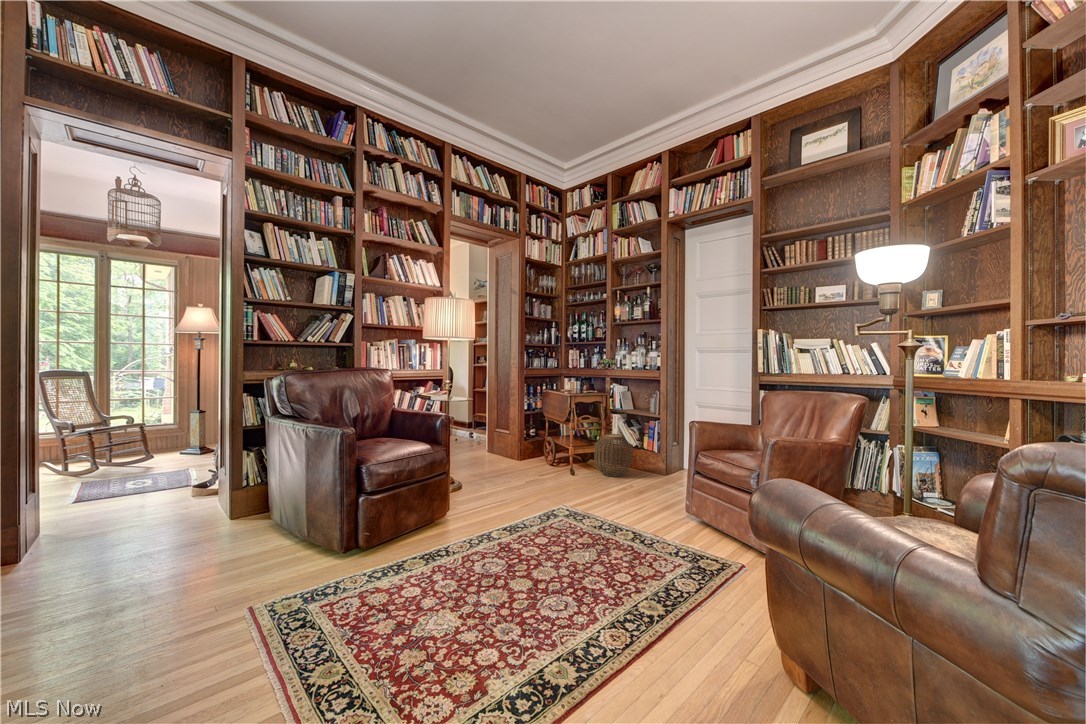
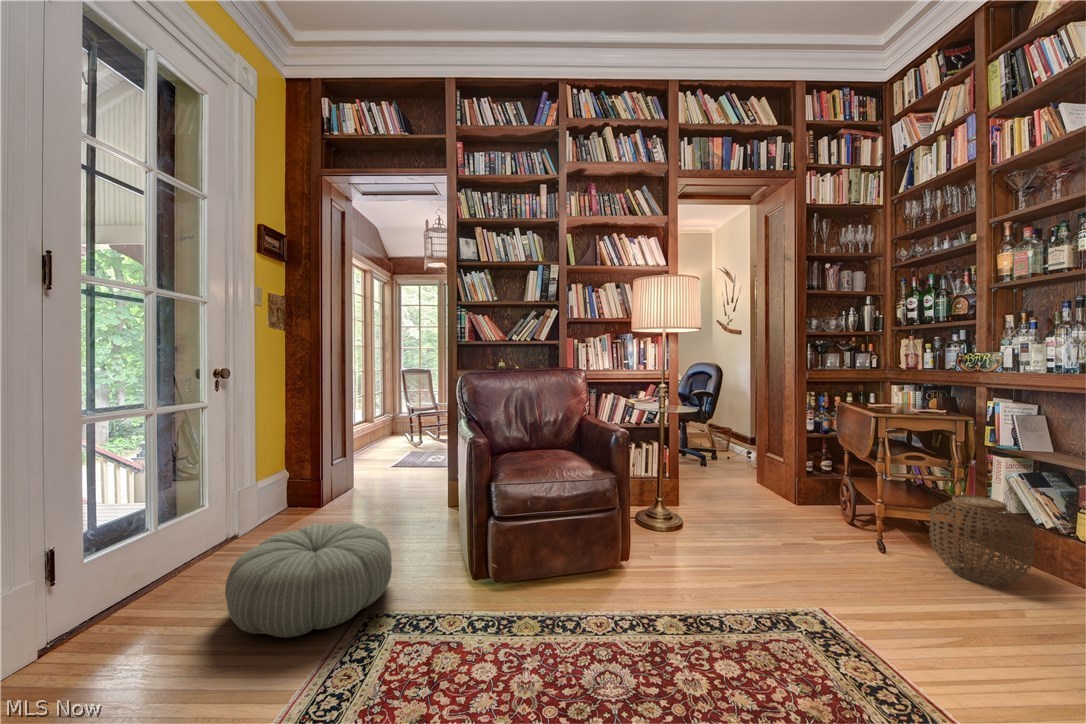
pouf: none [97,526,288,644] -> present [225,522,392,637]

